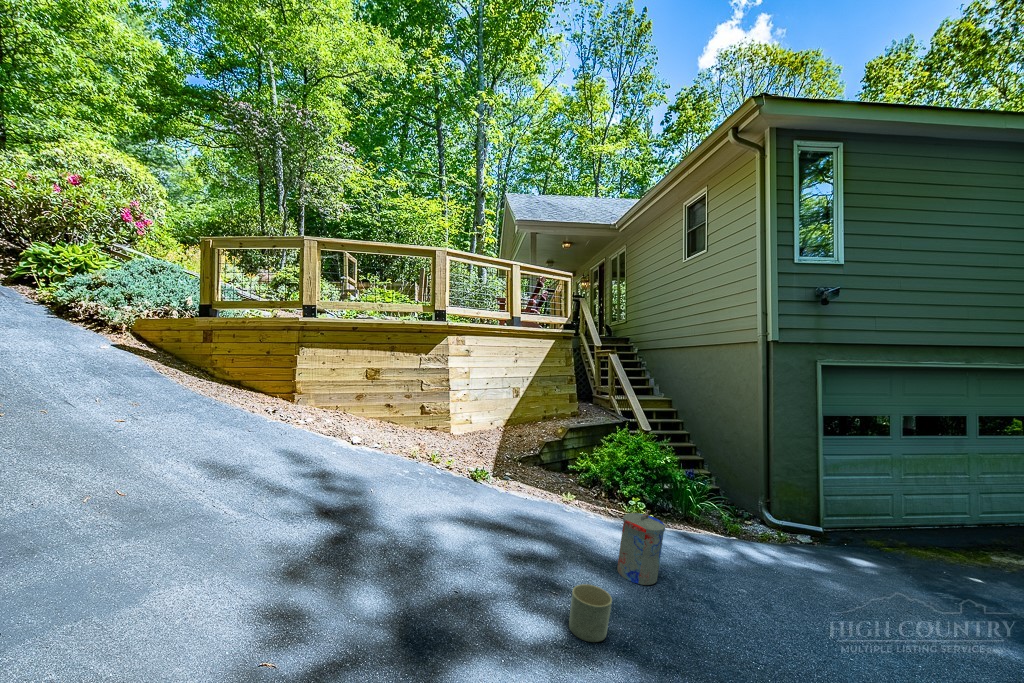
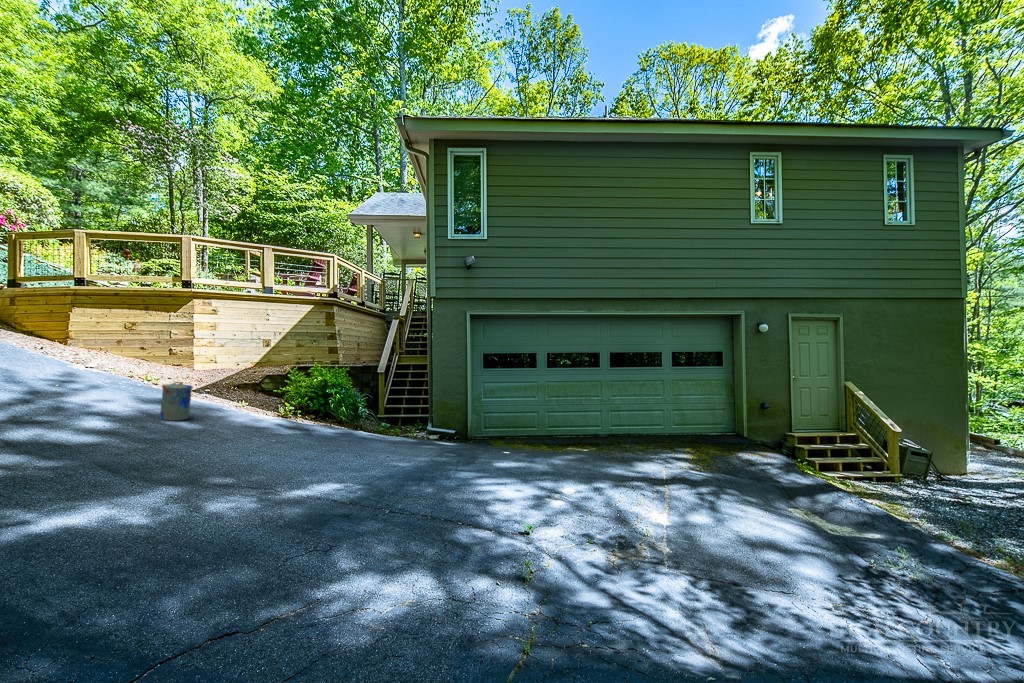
planter: present [569,584,612,642] -> none [57,403,88,426]

